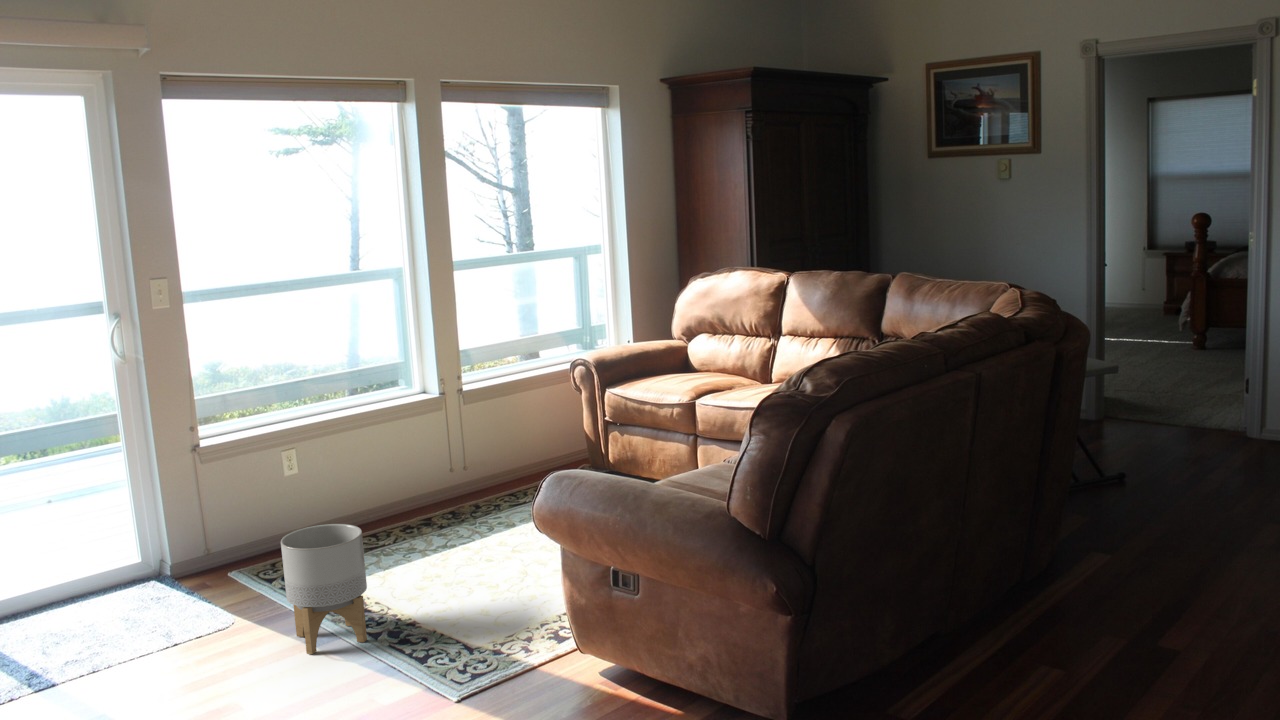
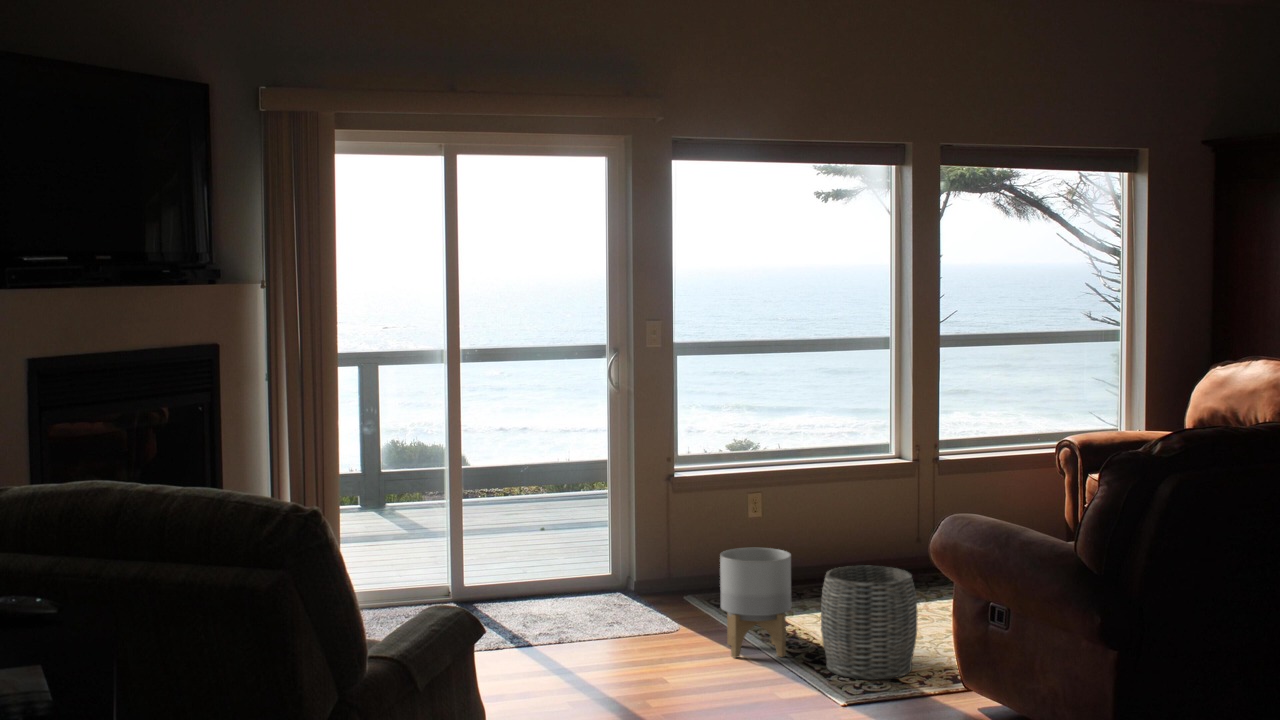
woven basket: none [405,528,510,658] -> present [821,566,917,680]

